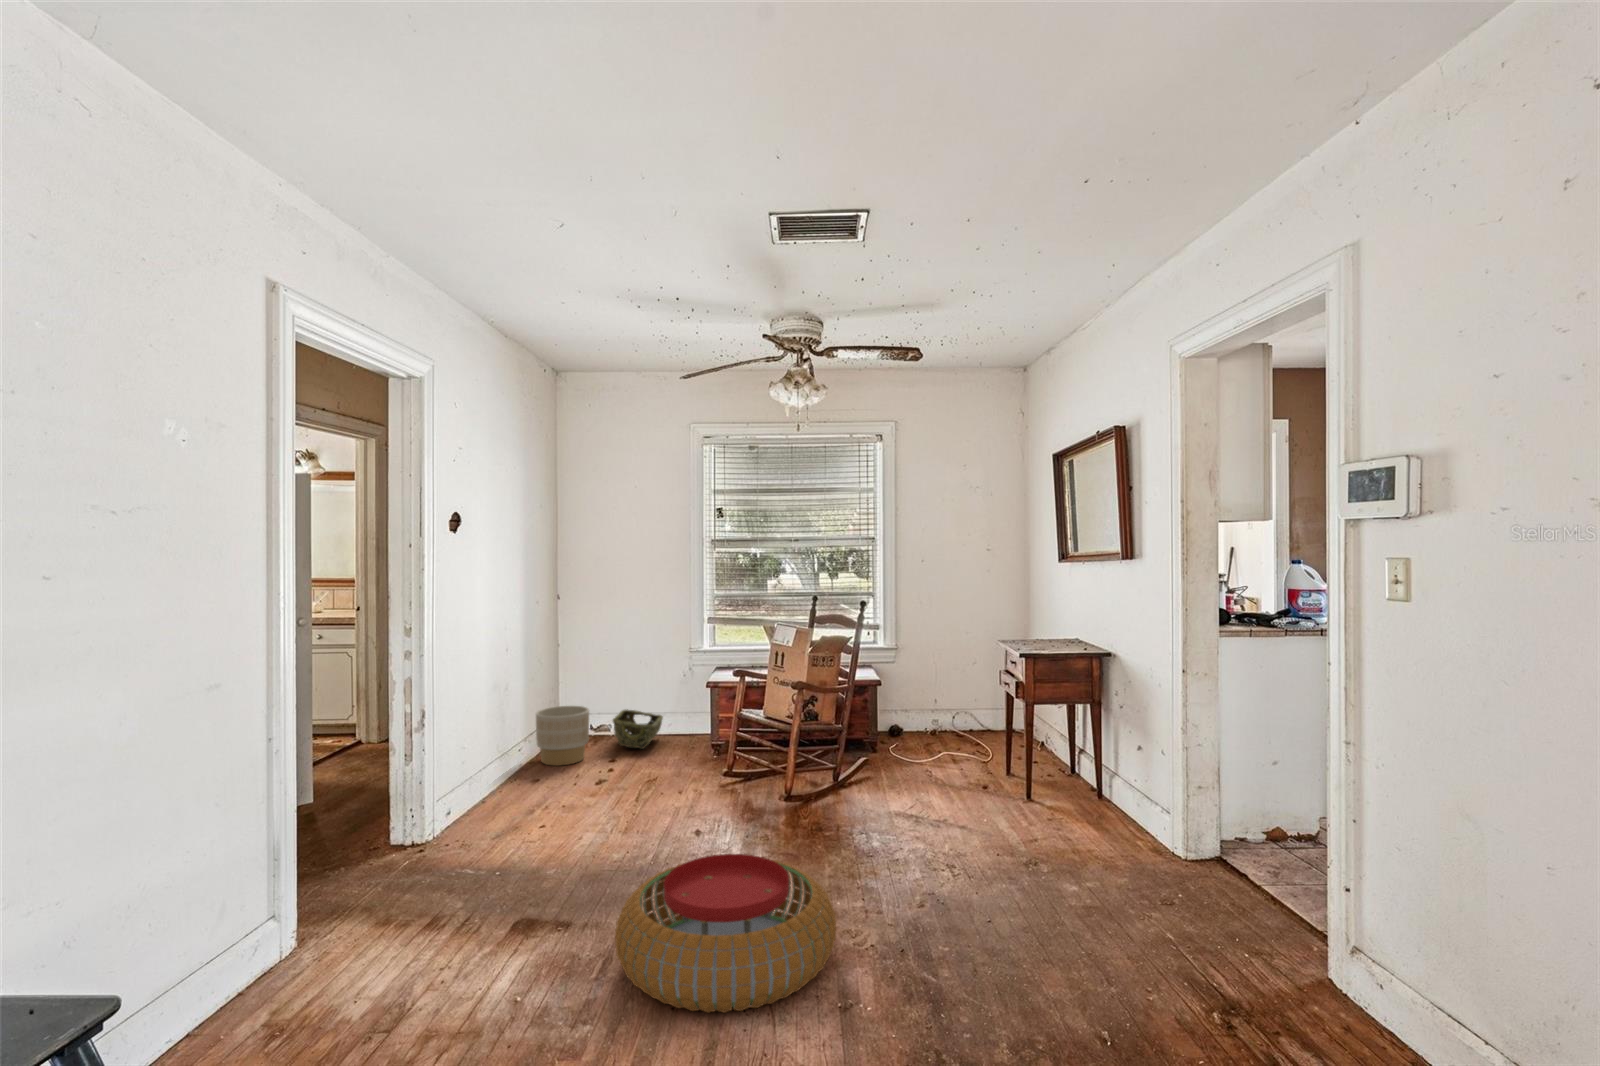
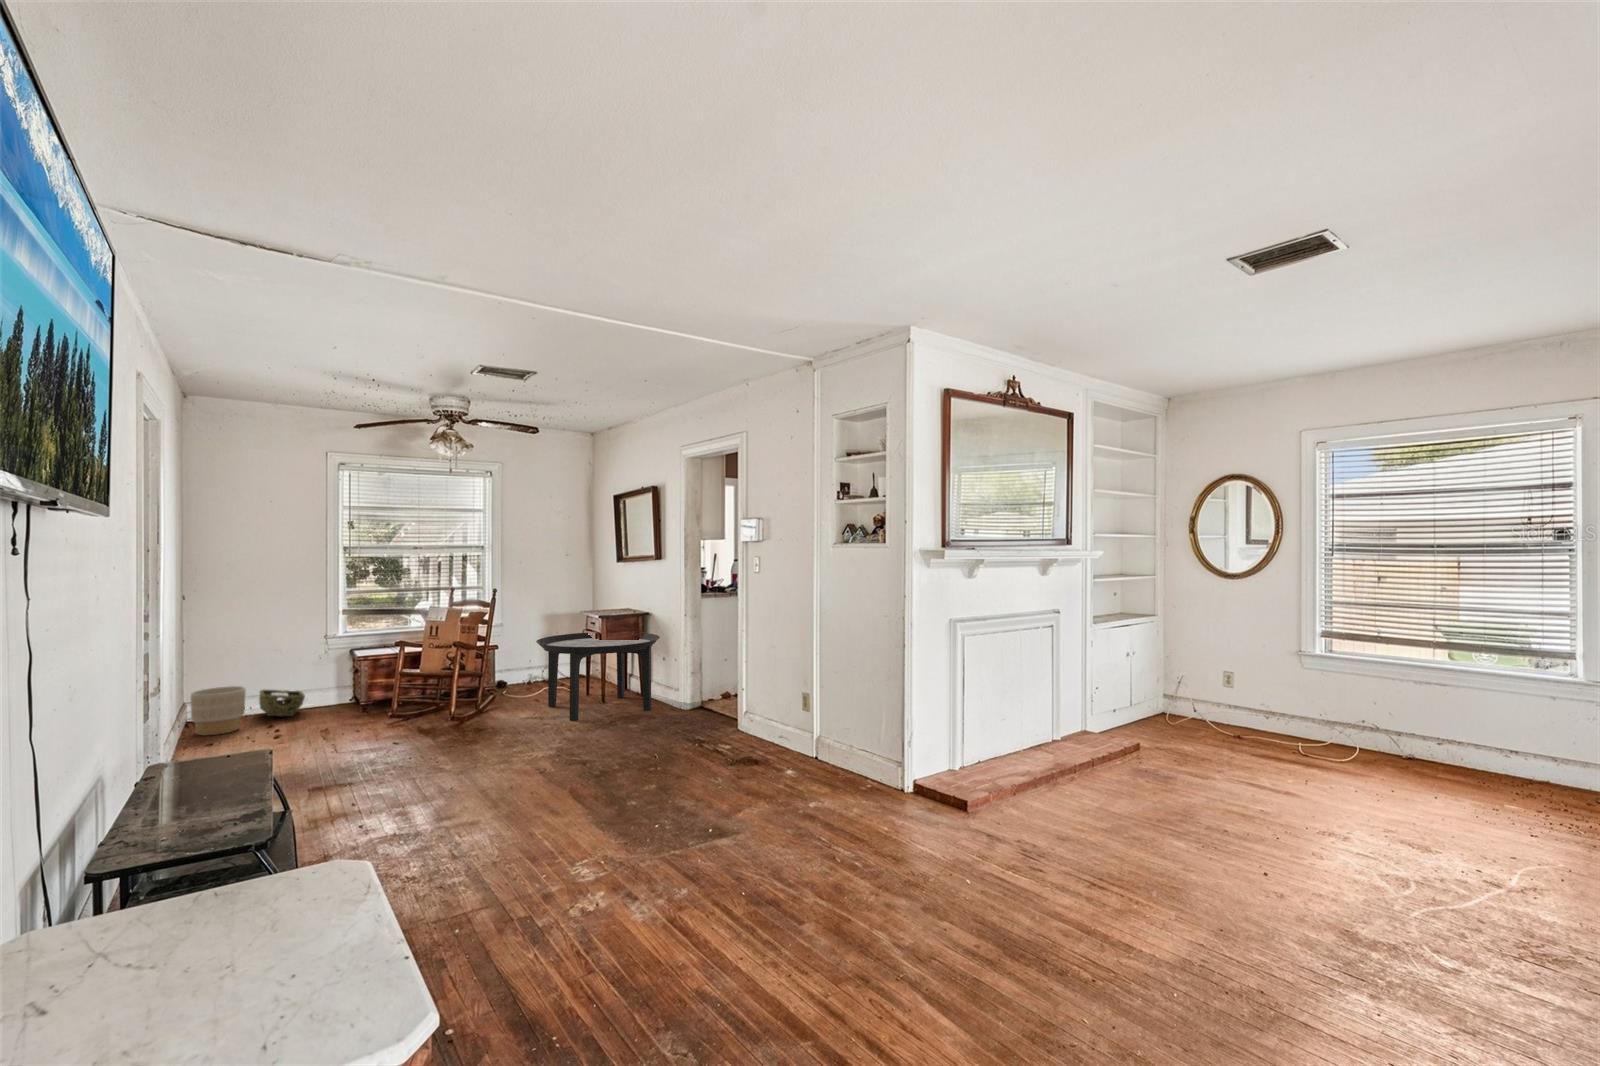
round table: none [913,677,1127,842] -> present [536,633,660,721]
pouf: present [615,854,836,1013] -> none [402,725,533,792]

